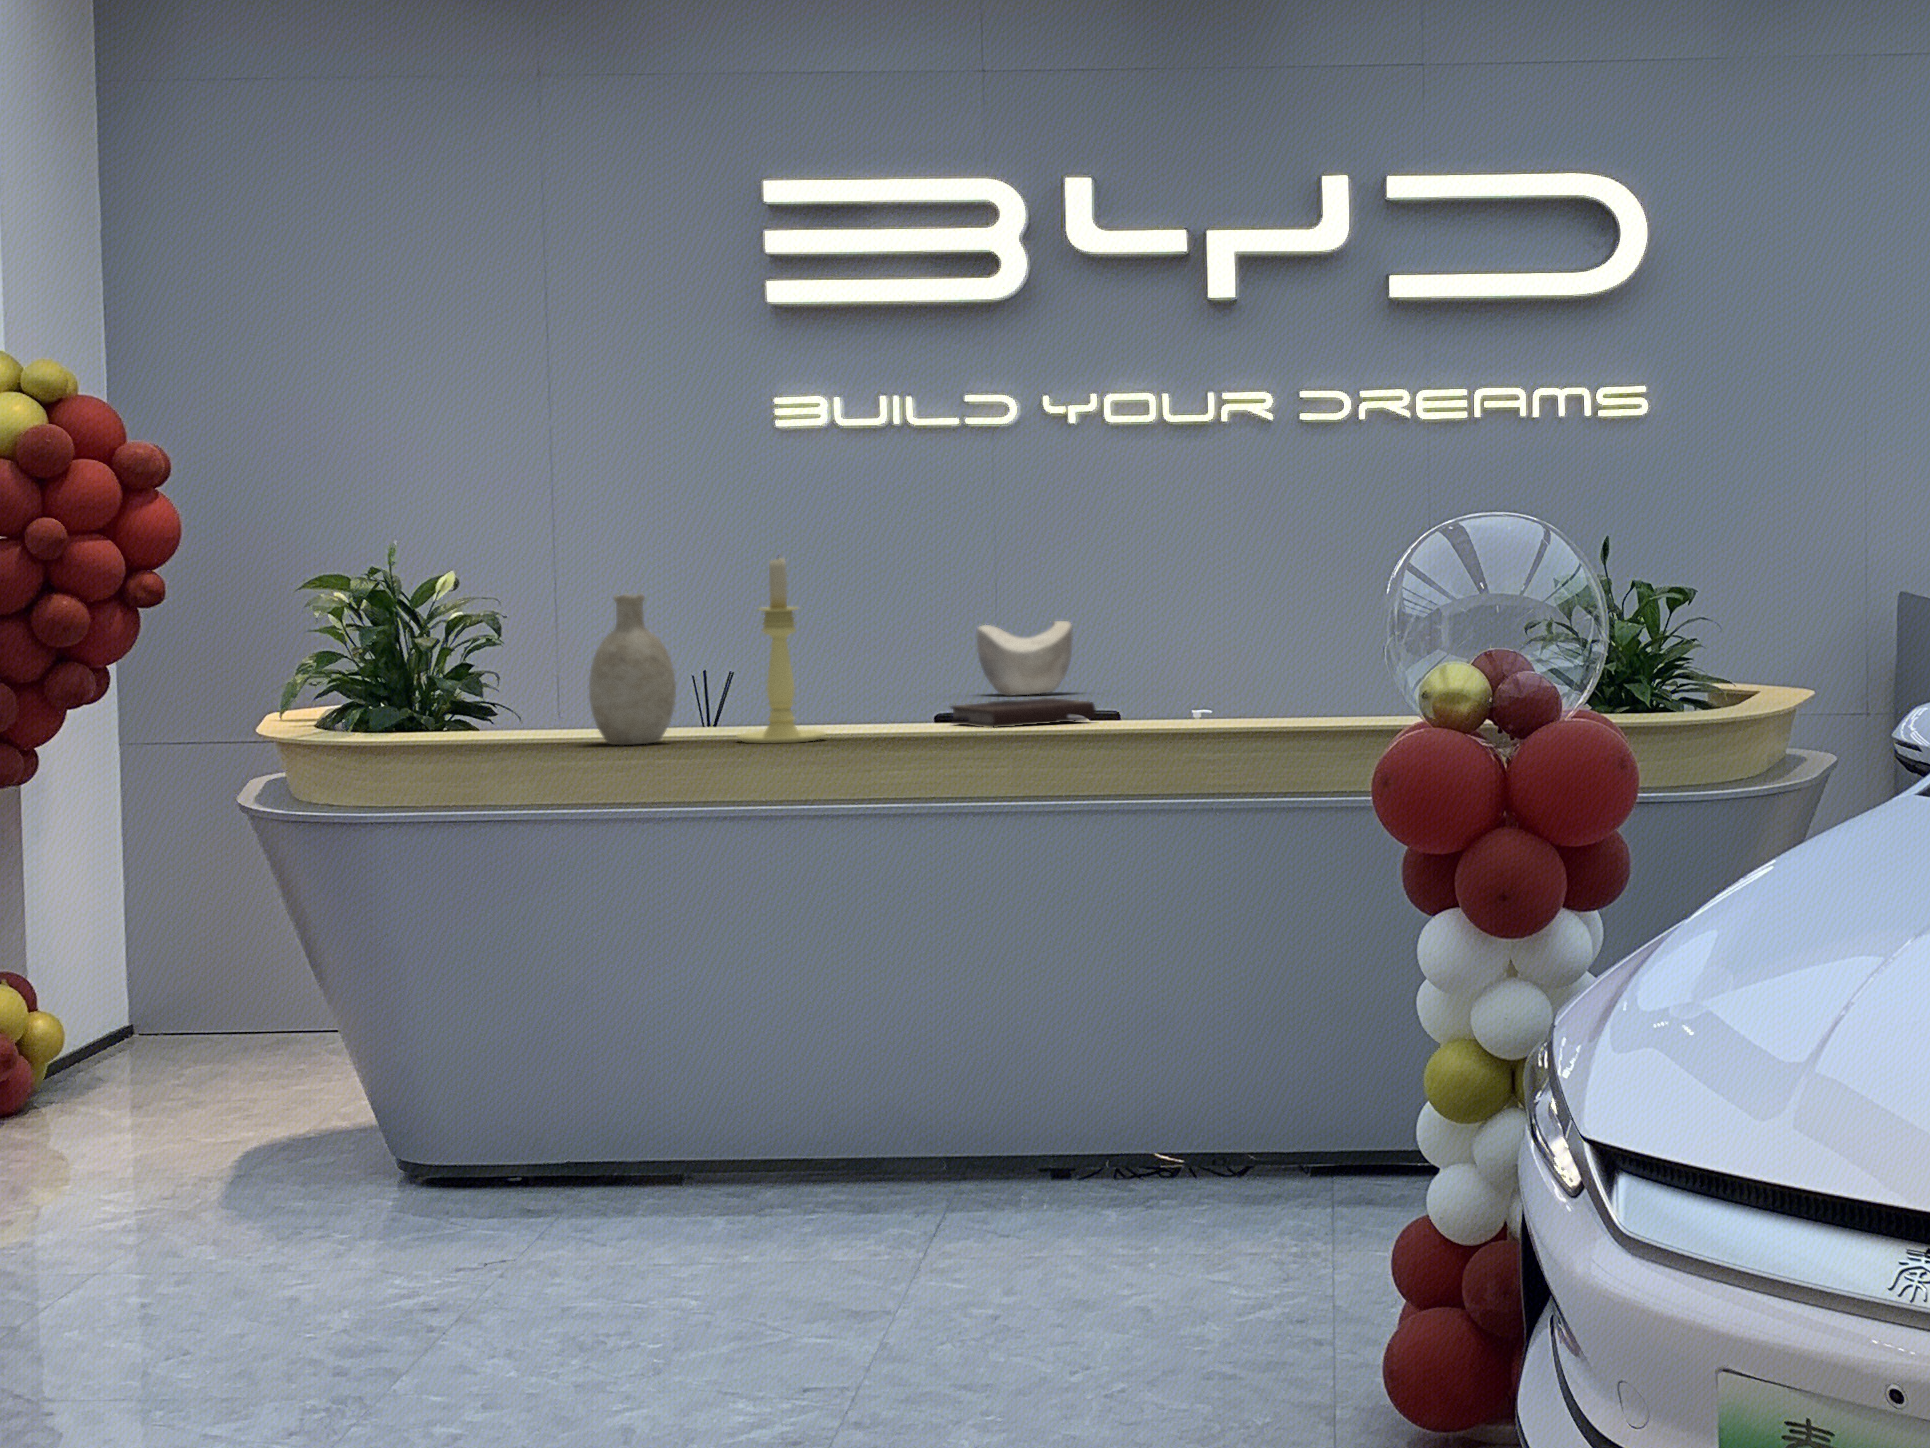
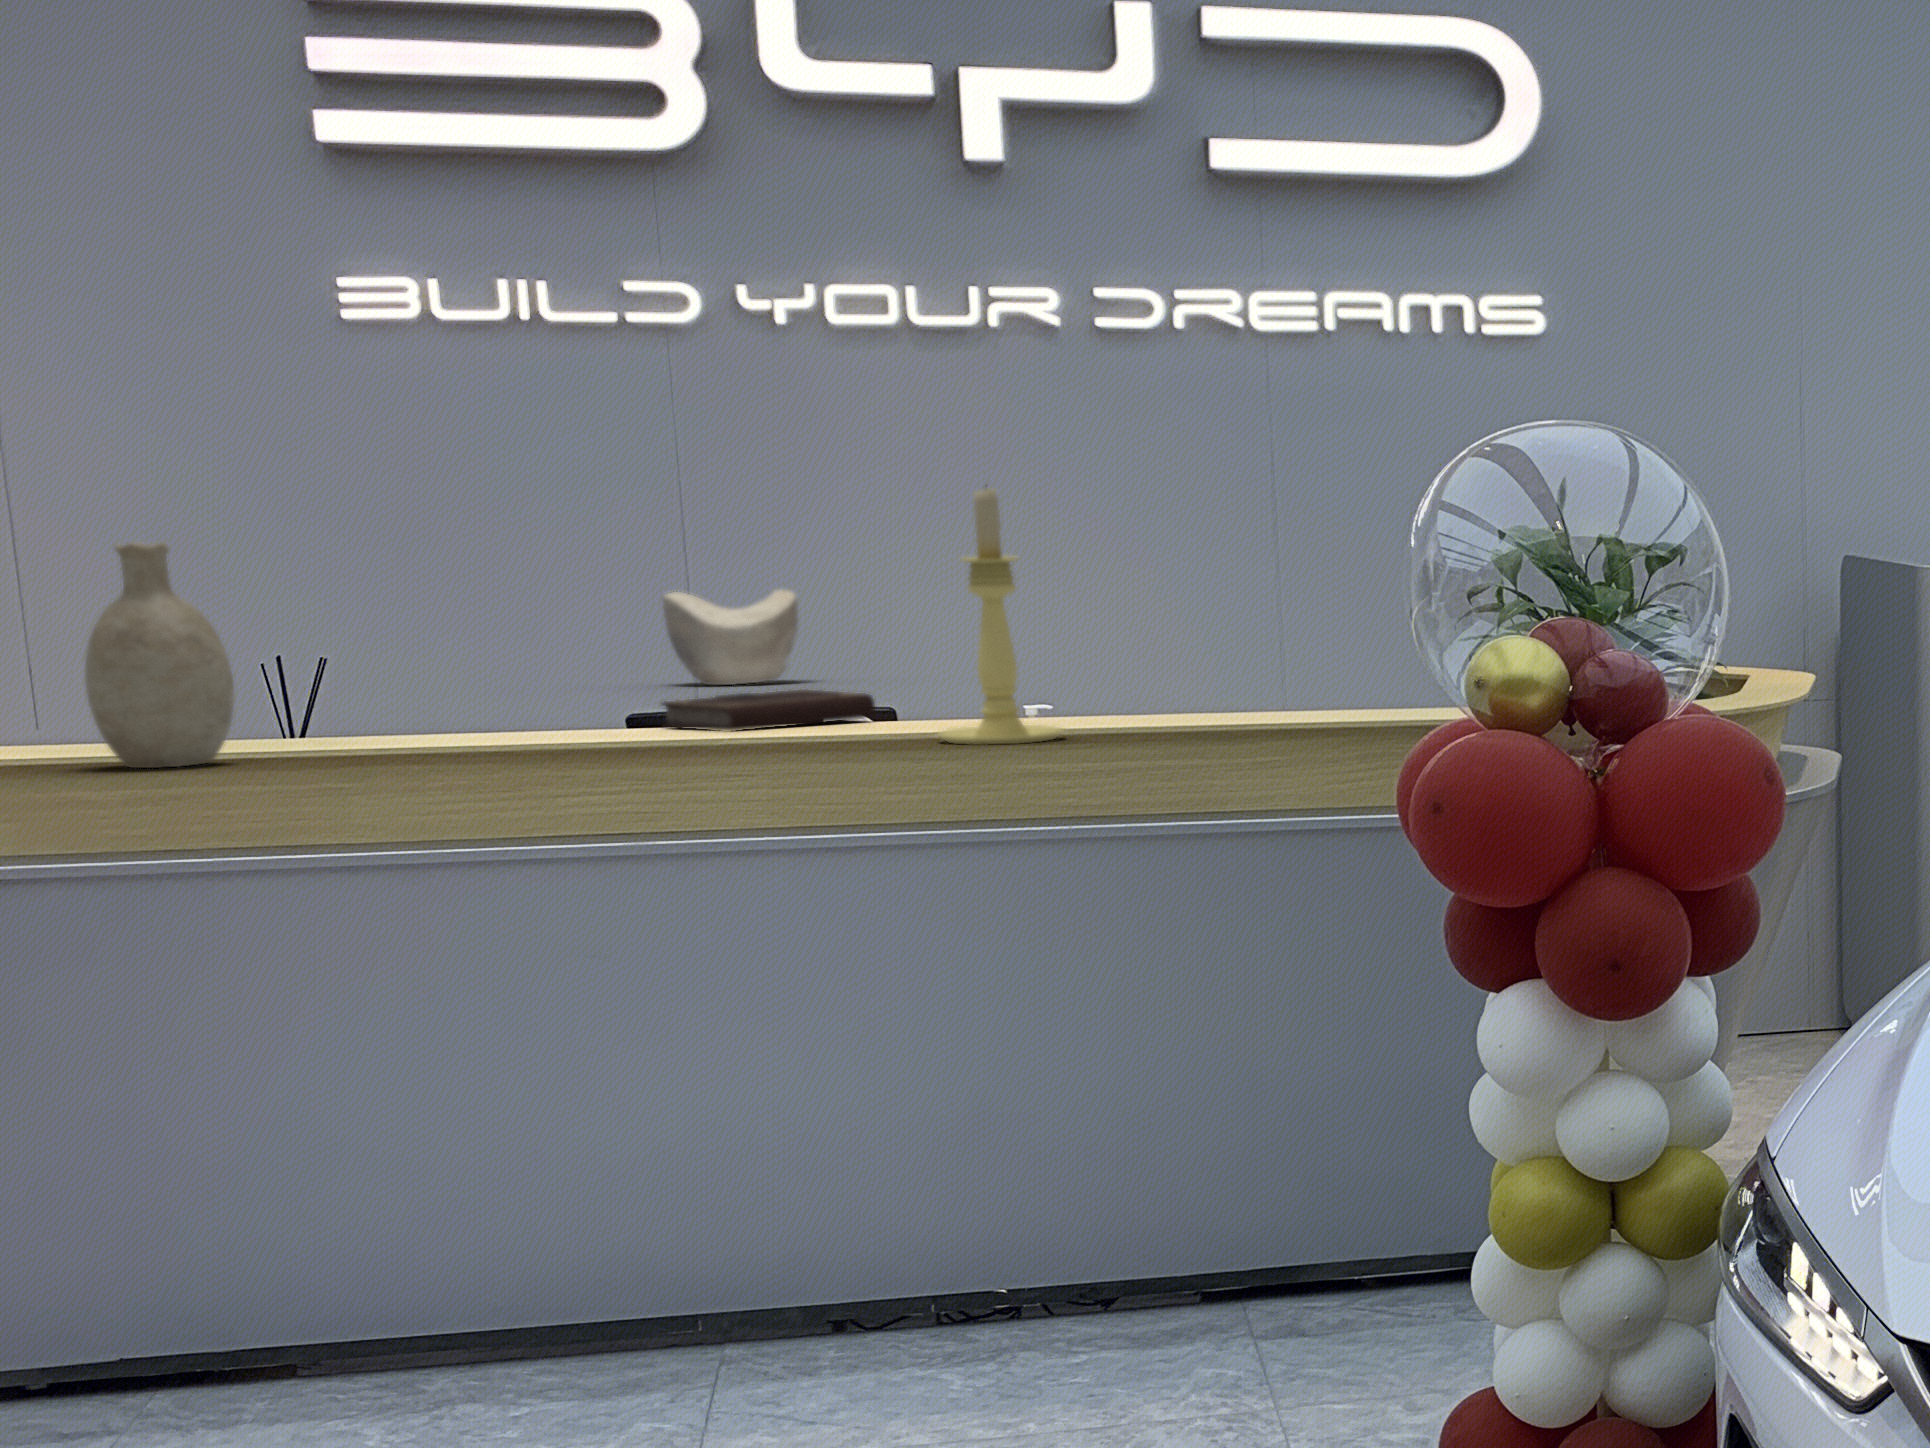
candle holder: present [738,558,826,744] -> present [939,486,1064,745]

